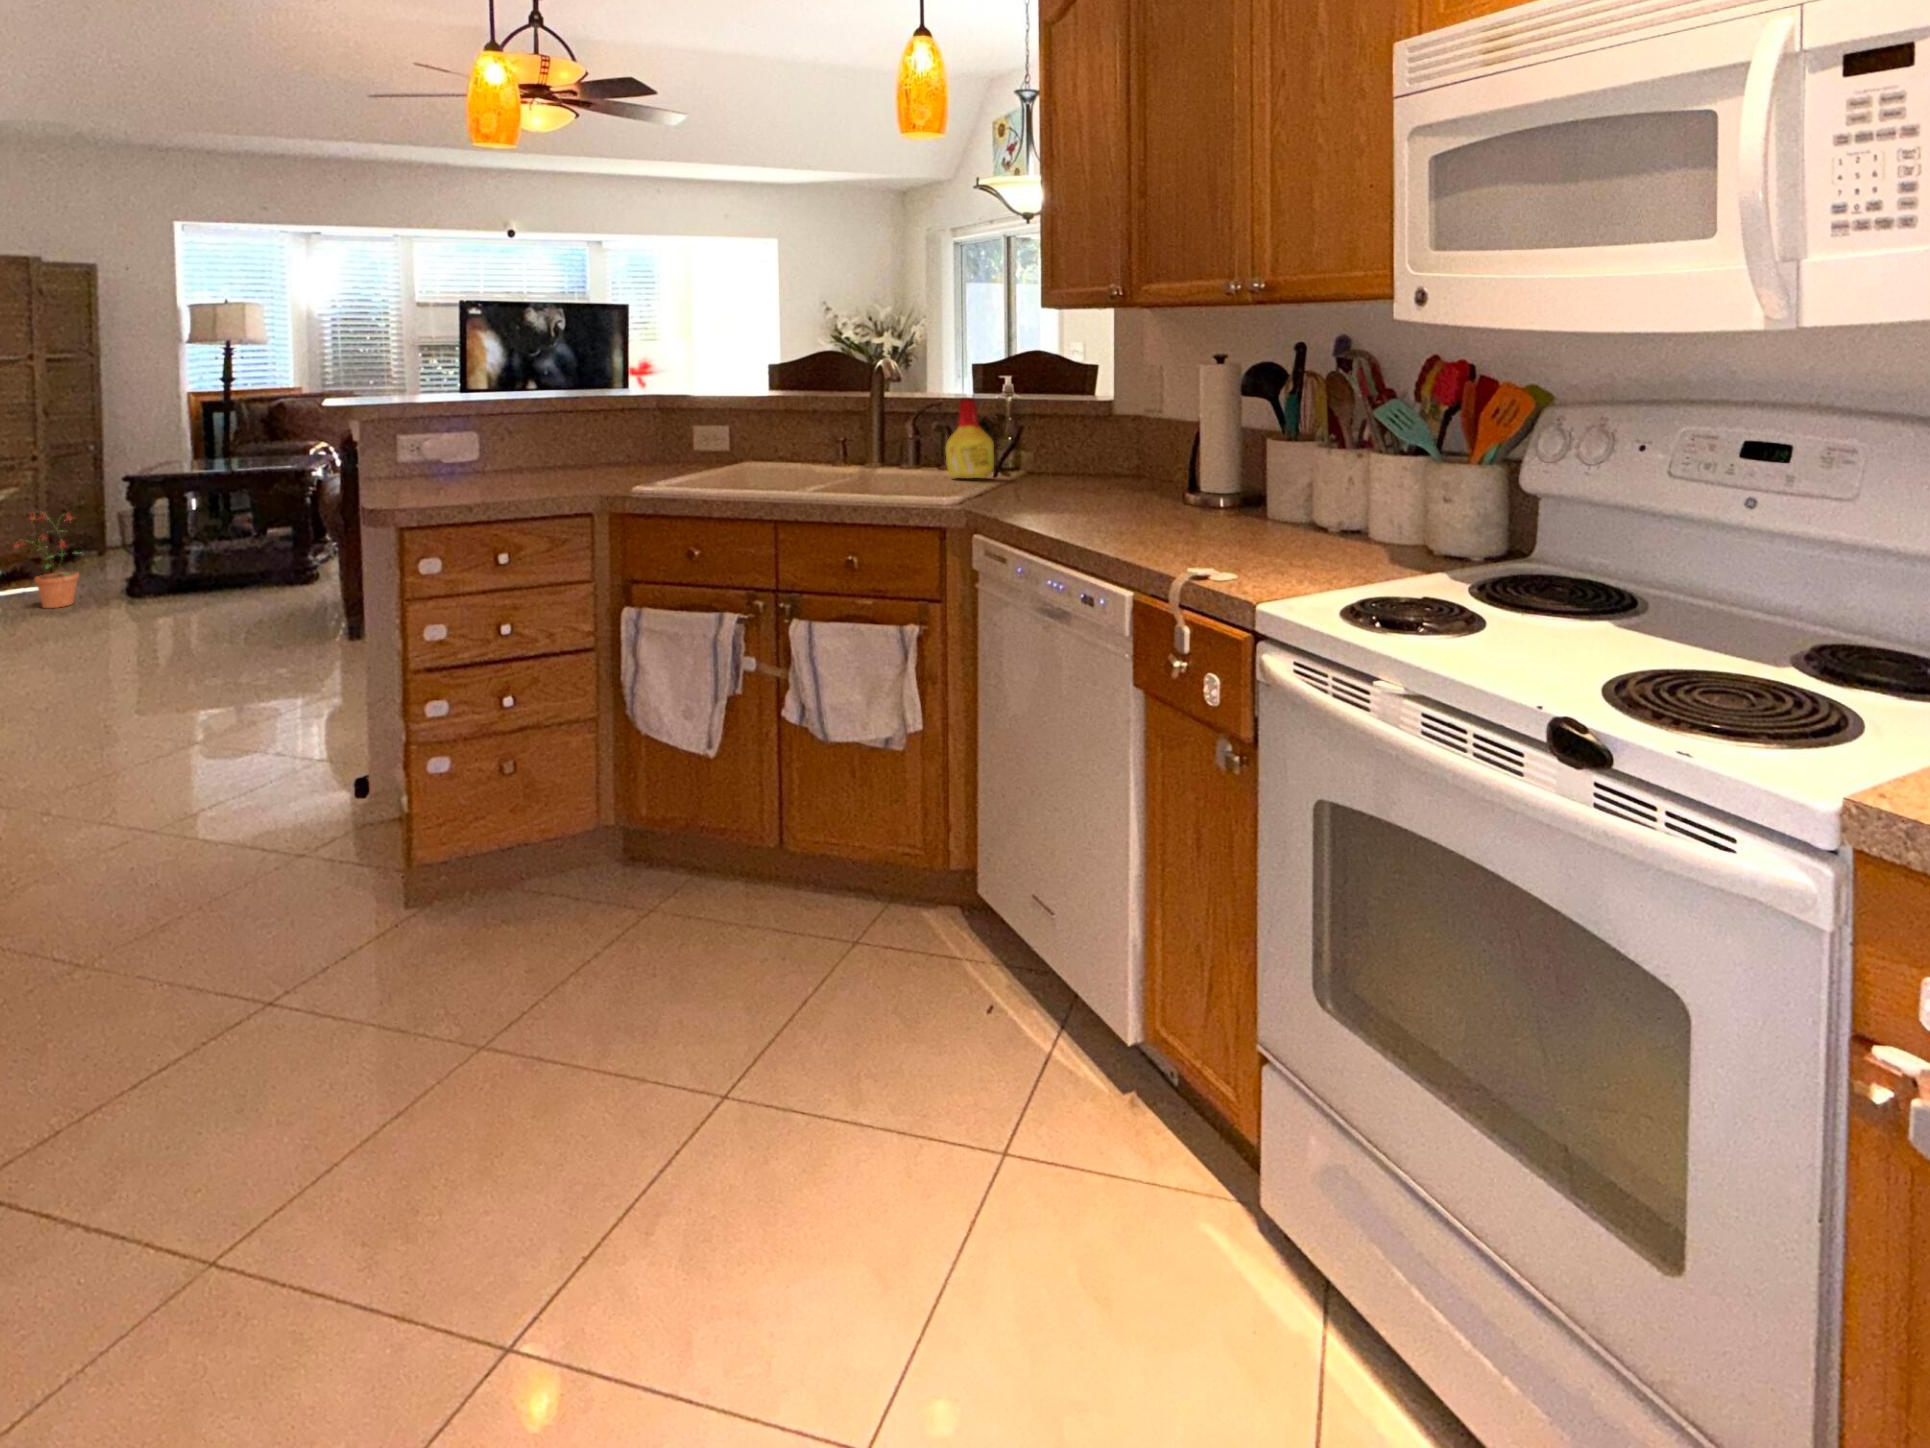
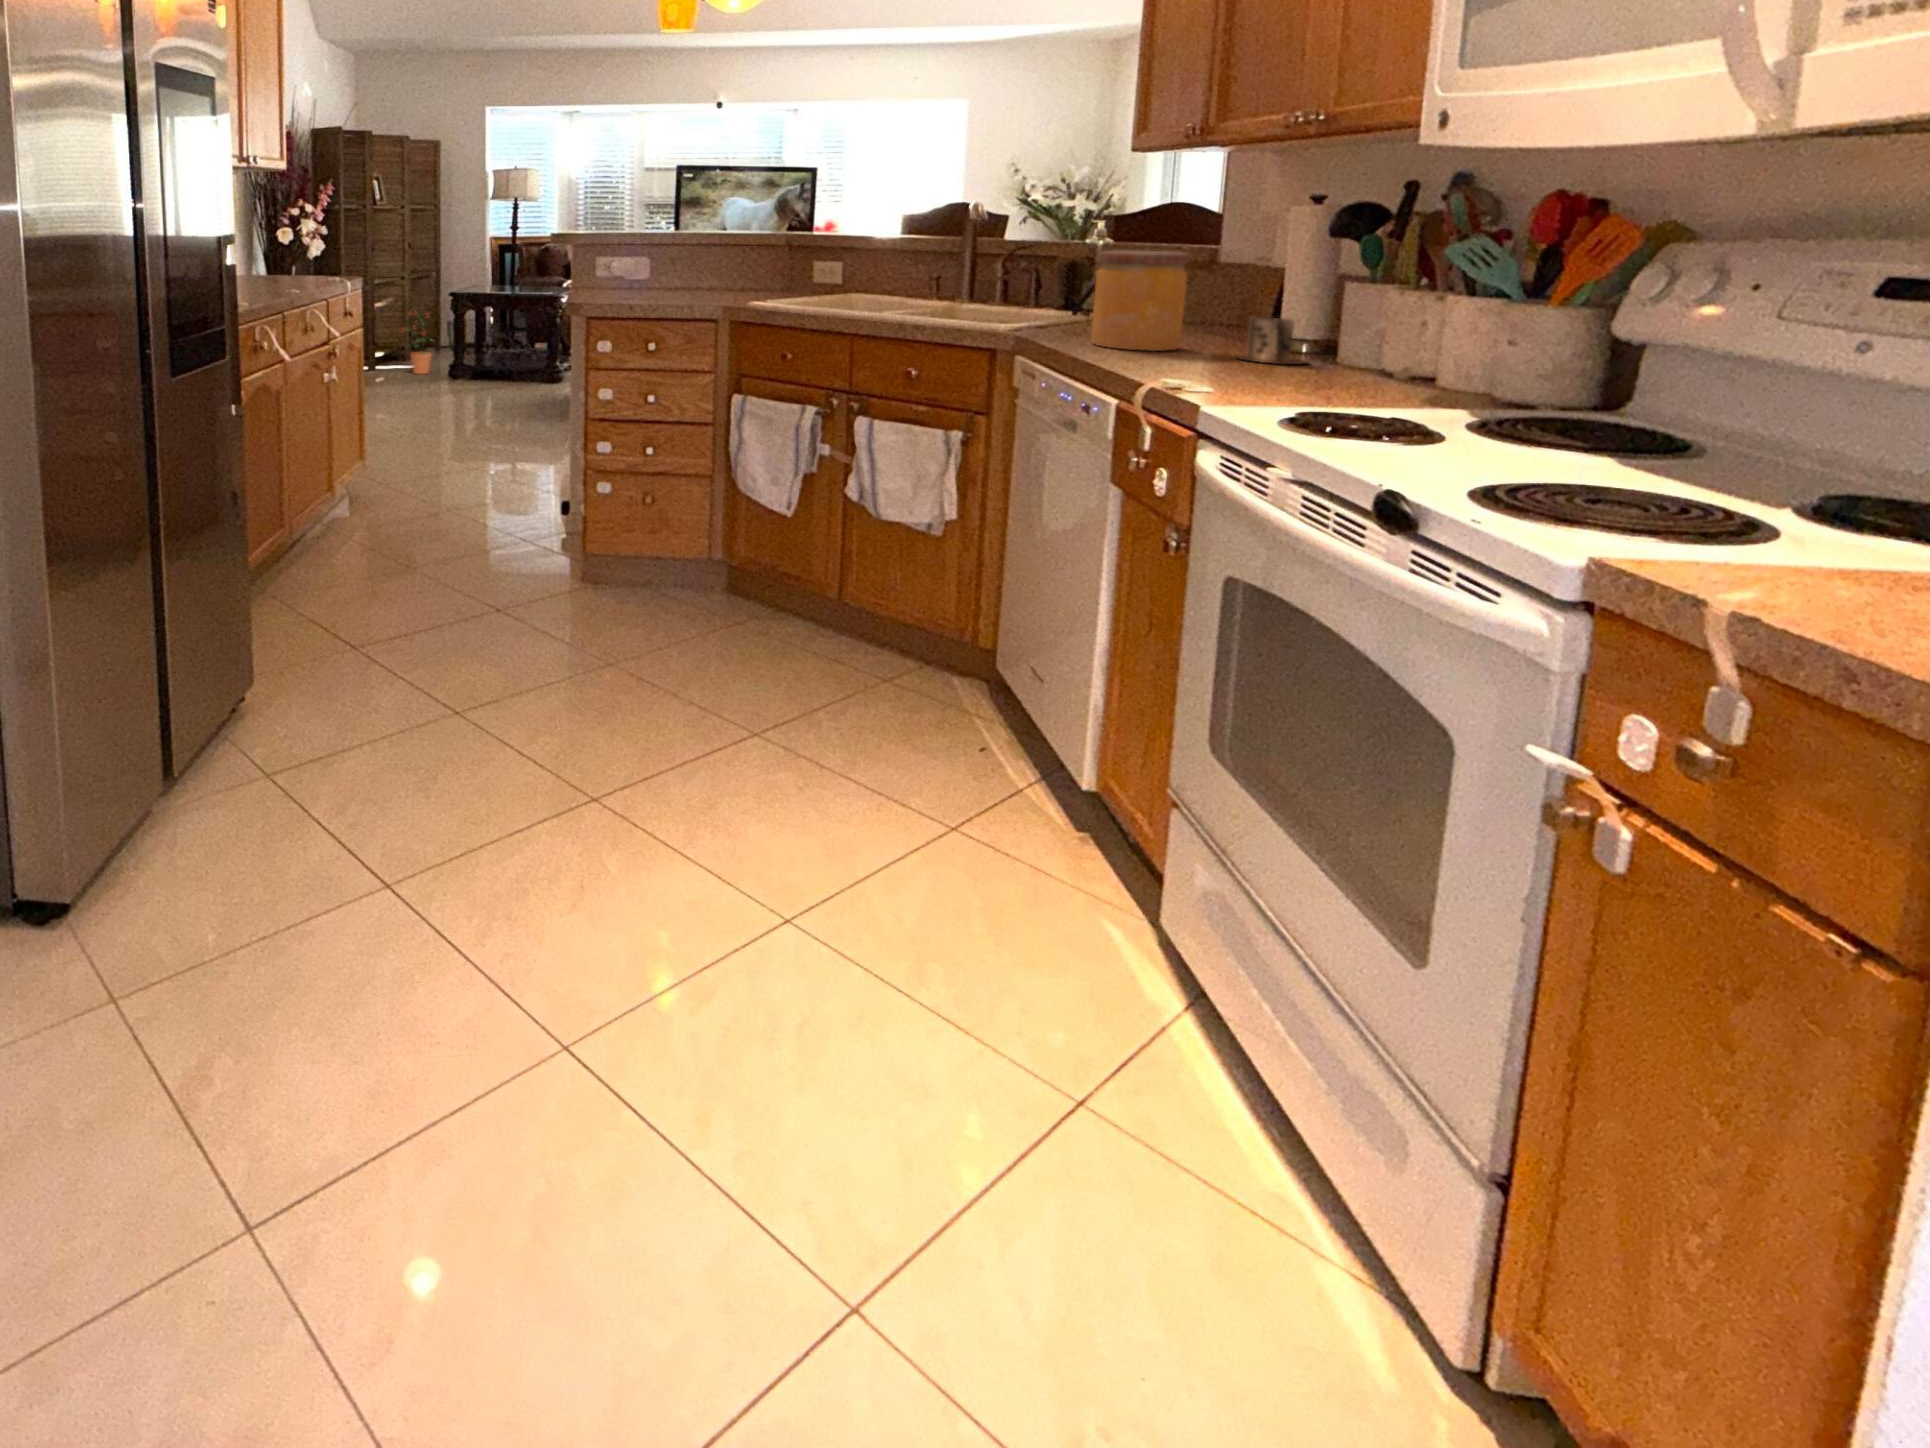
bottle: present [945,398,994,478] -> none [1022,241,1072,318]
jar: none [1048,410,1131,518] -> present [1091,251,1189,351]
mug: none [1183,473,1243,520] -> present [1238,317,1308,364]

